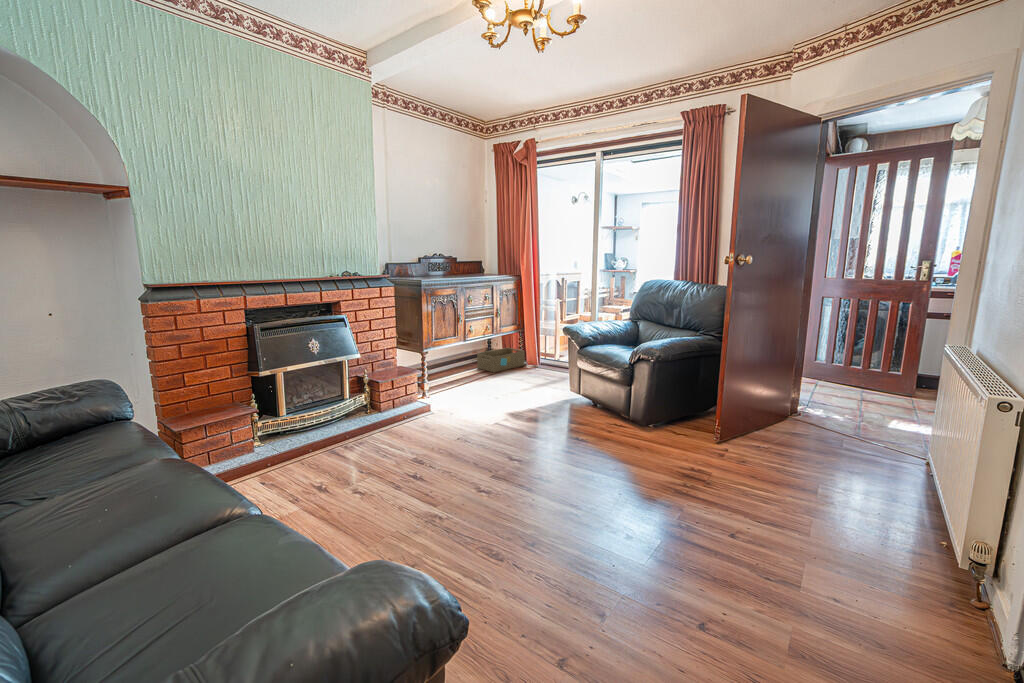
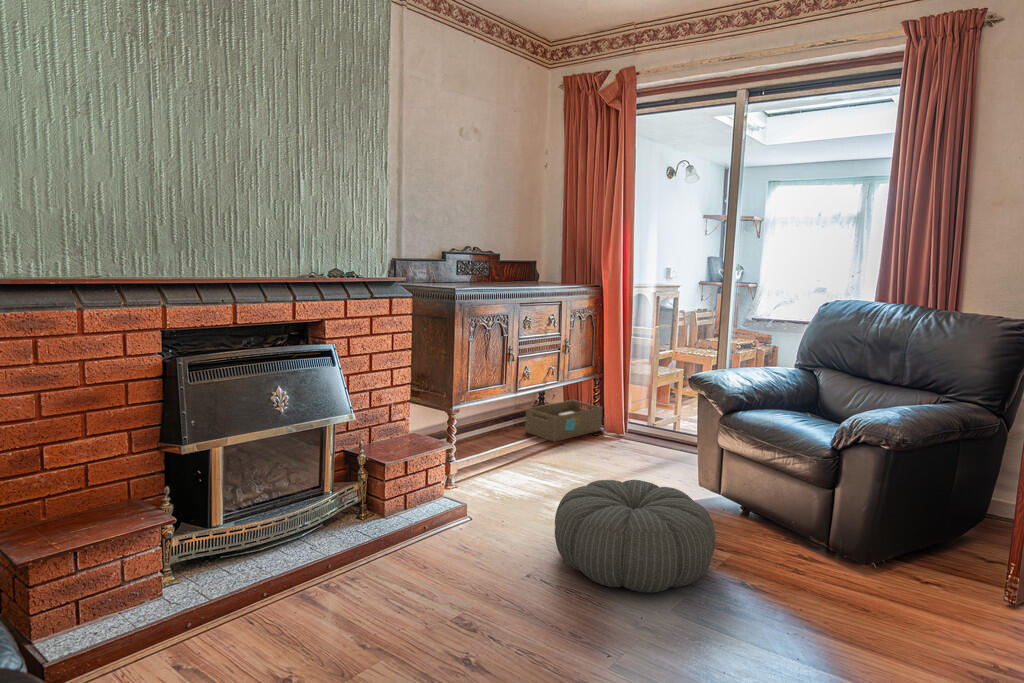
pouf: none [473,386,562,442] -> present [555,480,715,593]

